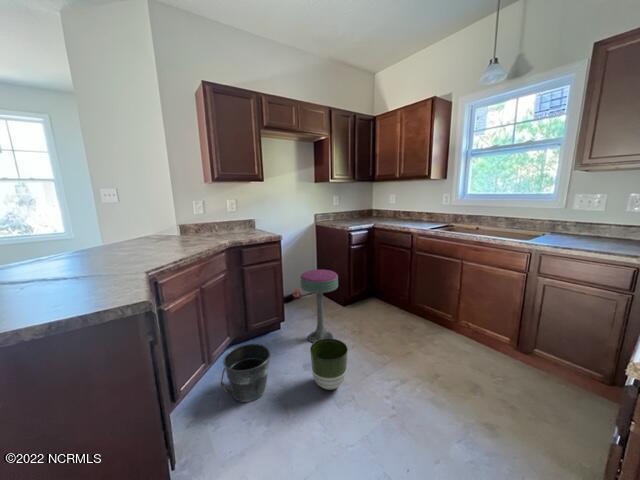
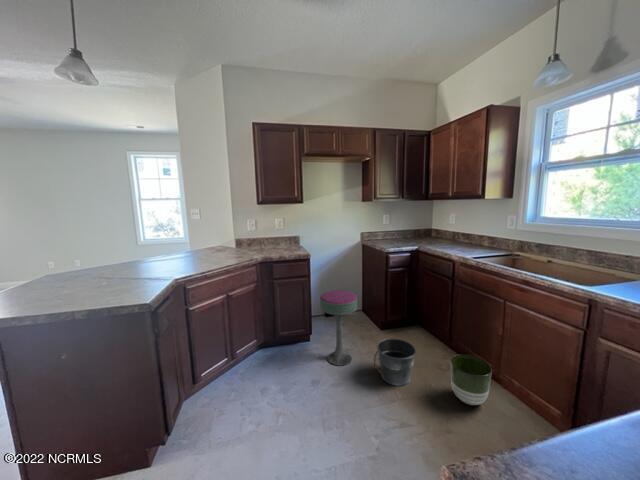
planter: present [310,339,348,390] -> present [451,354,492,405]
bucket: present [221,344,270,402] -> present [374,338,416,386]

